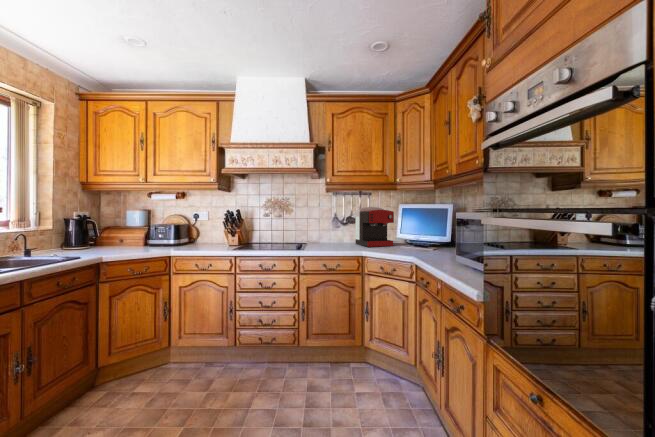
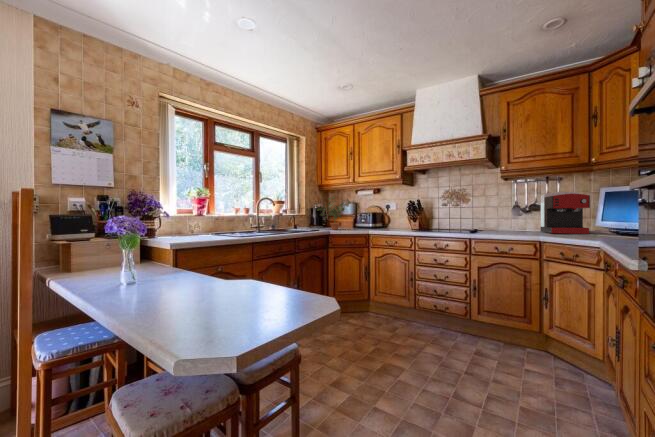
potted plant: none [73,201,142,252] -> present [316,197,351,230]

